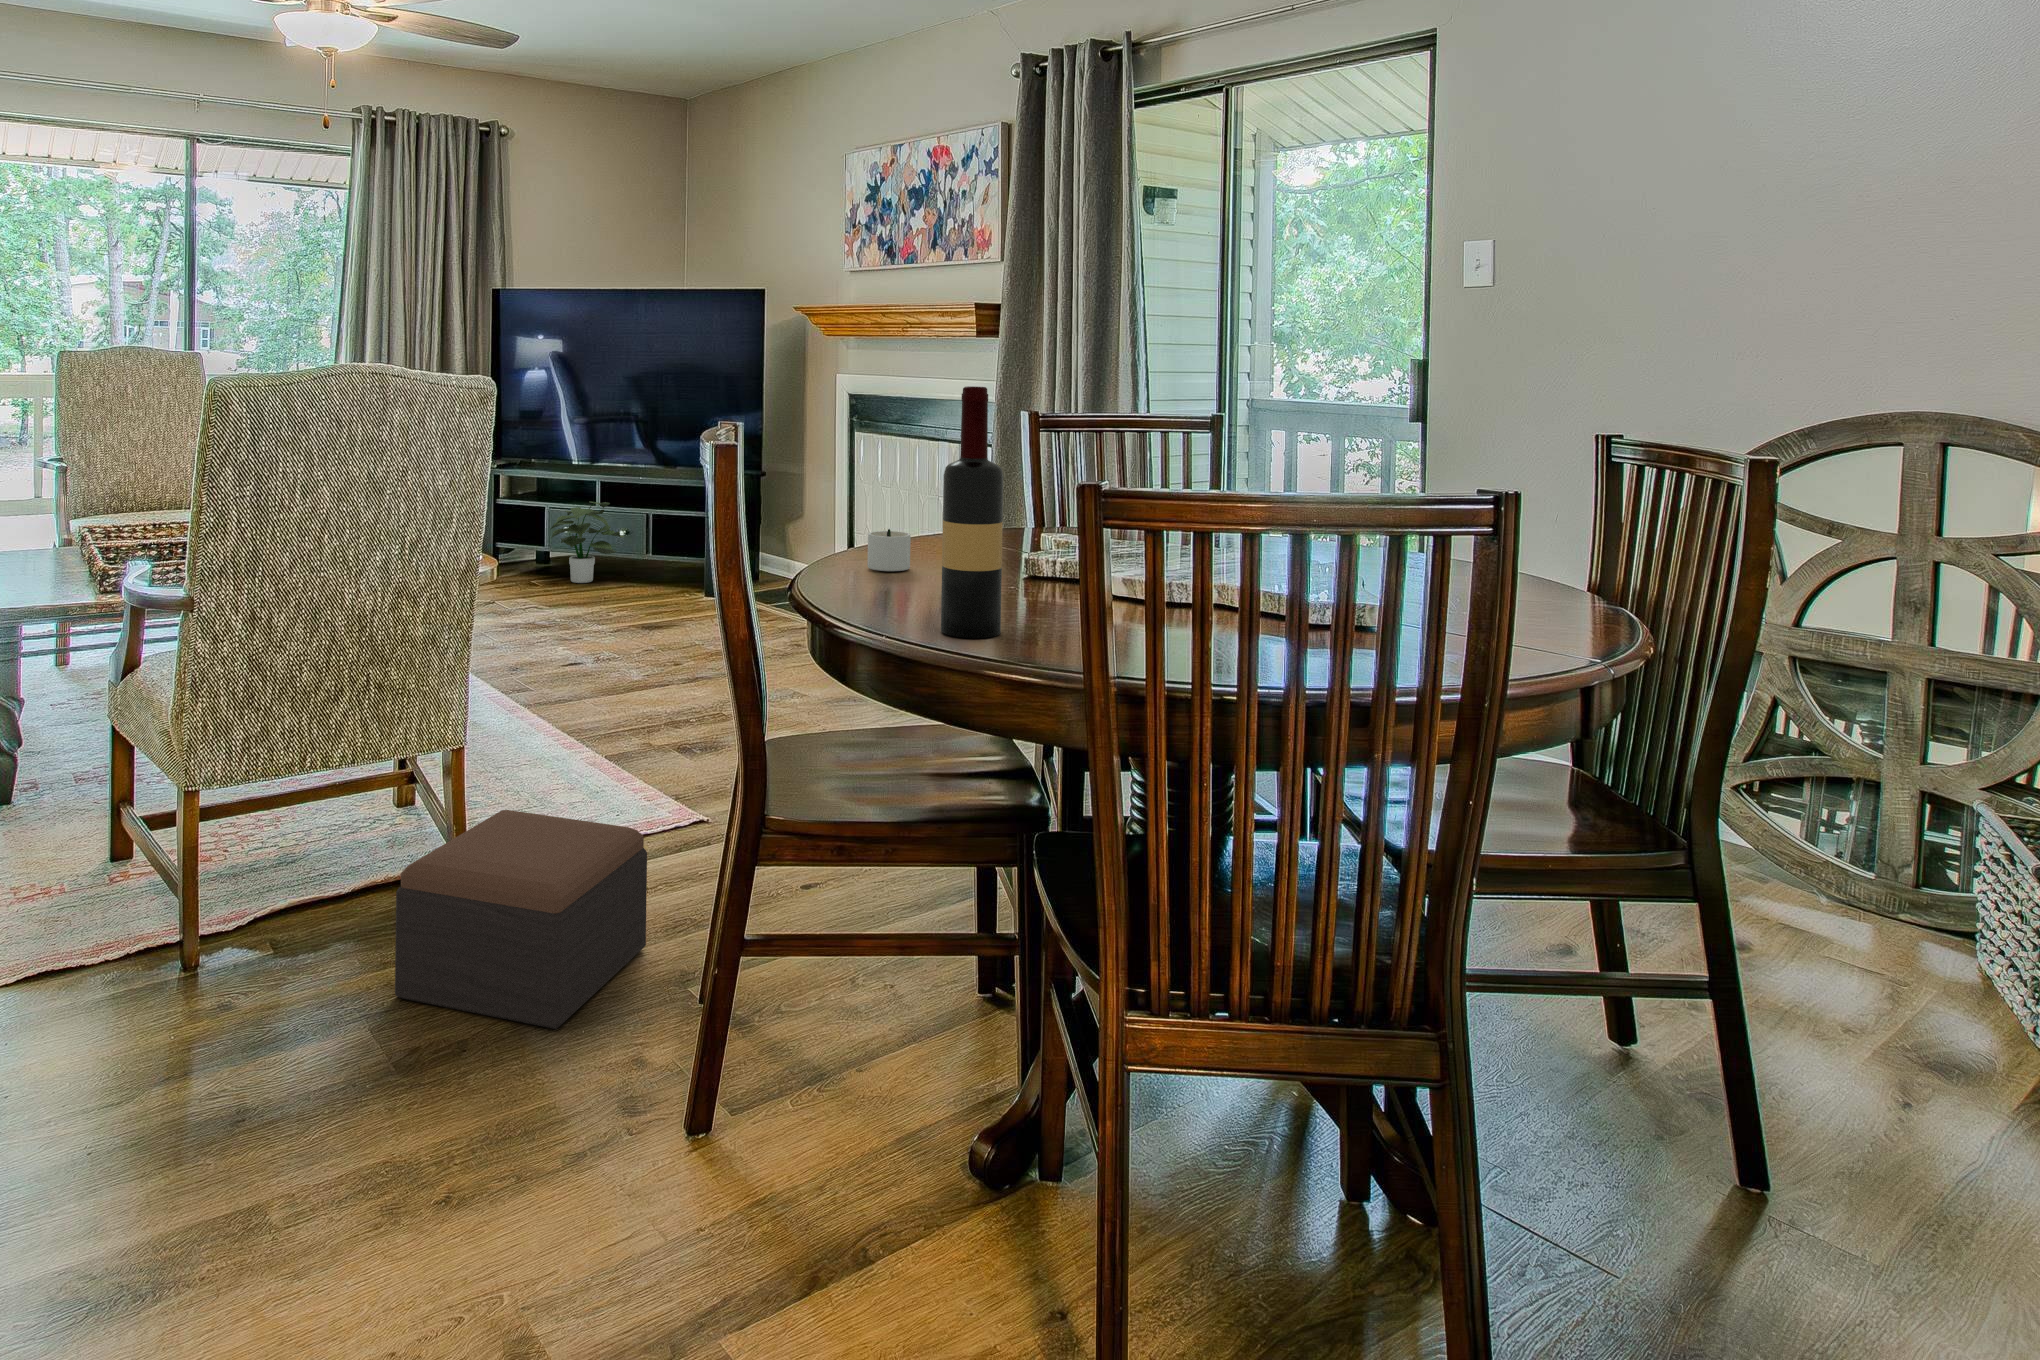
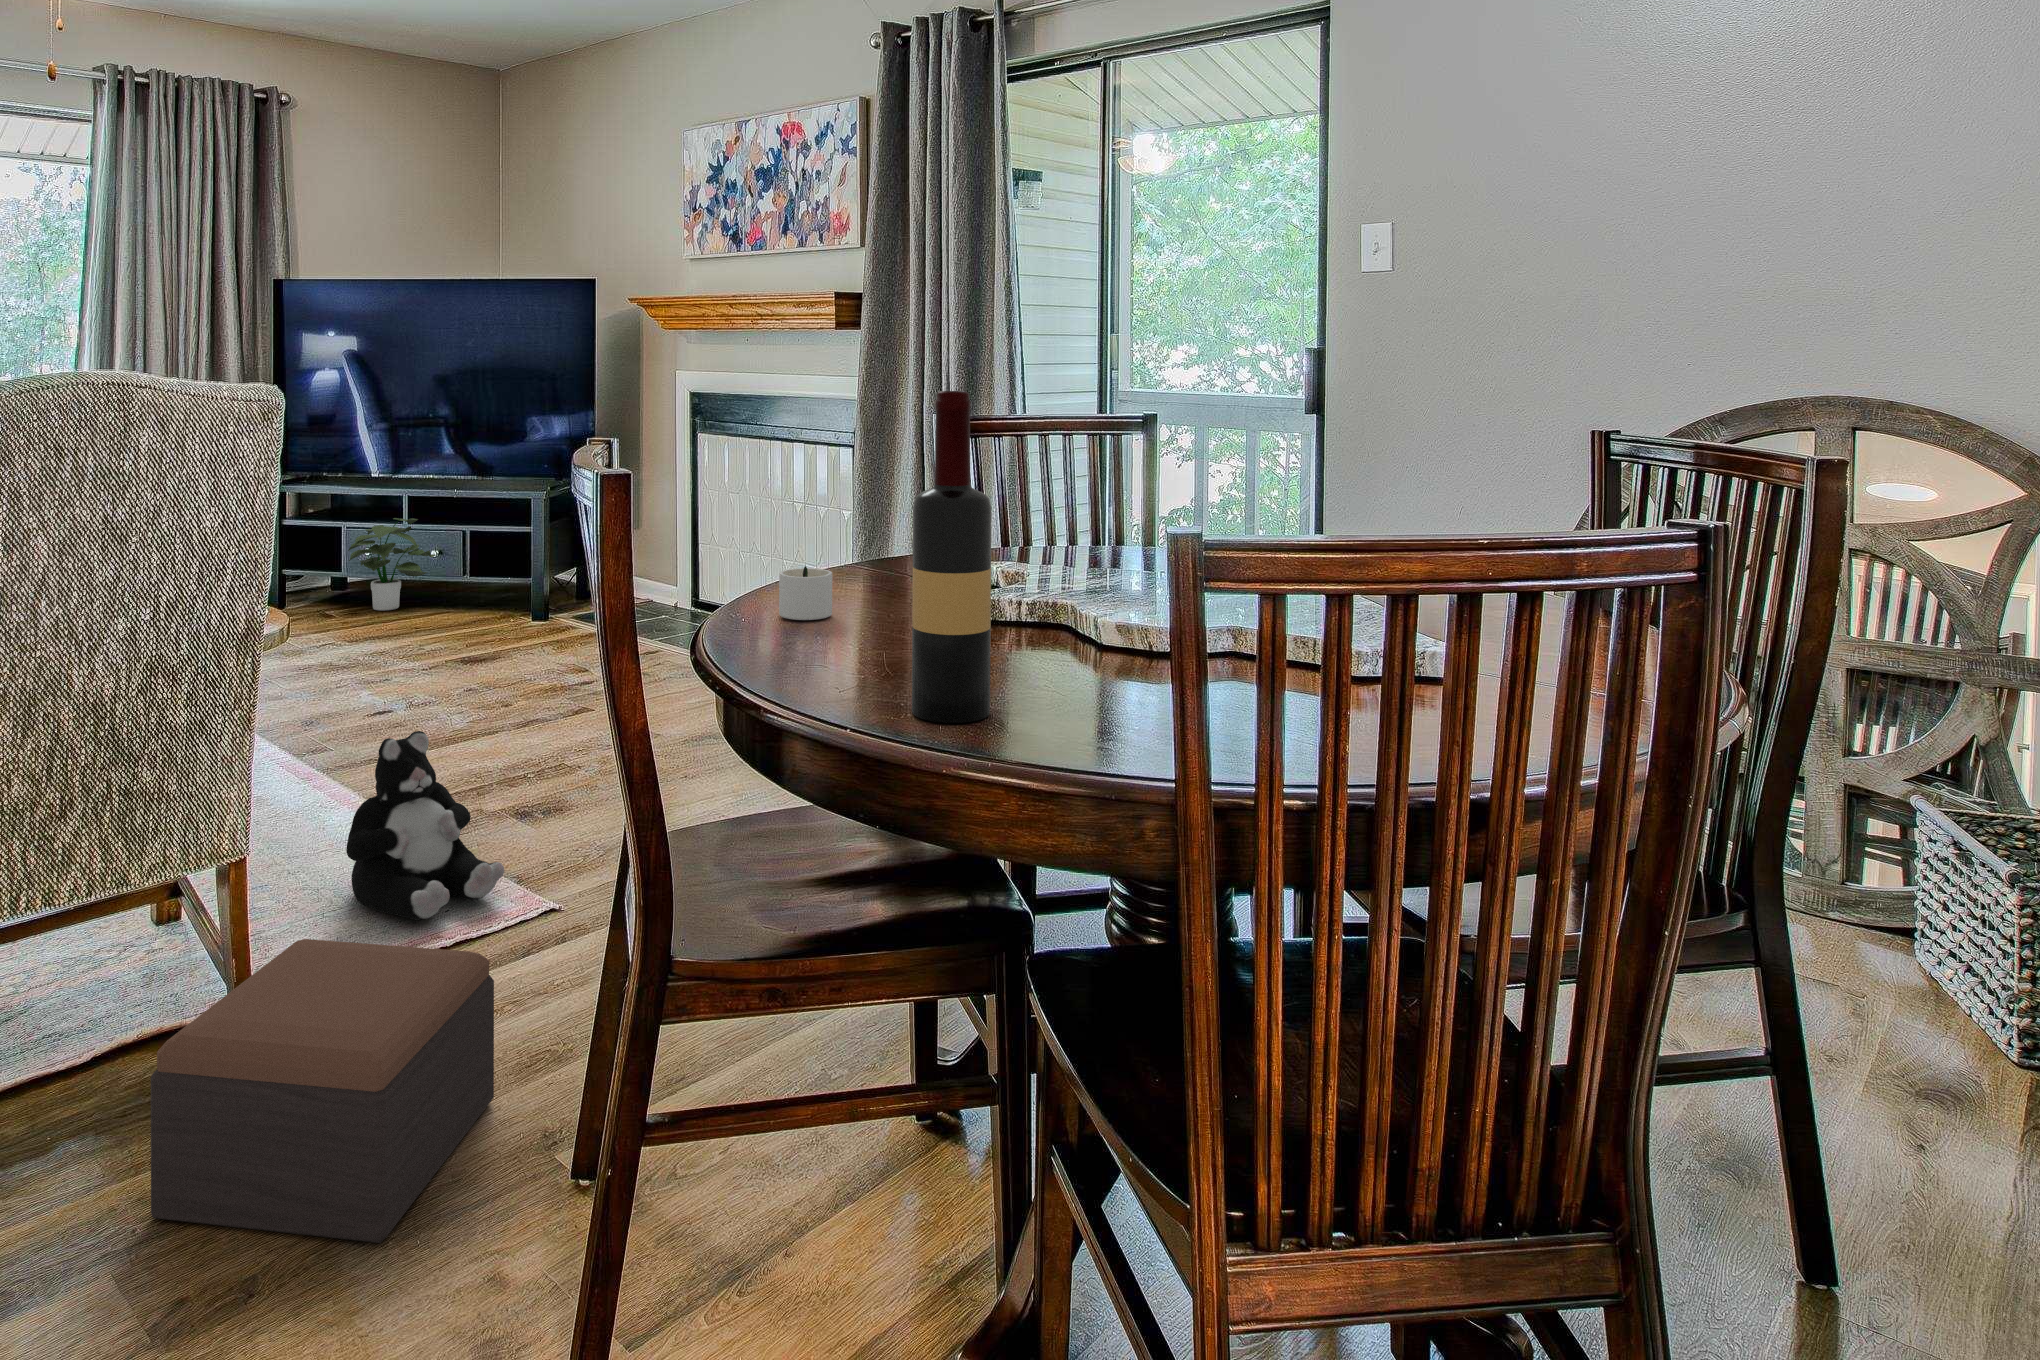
plush toy: none [541,668,665,819] -> present [346,731,504,920]

